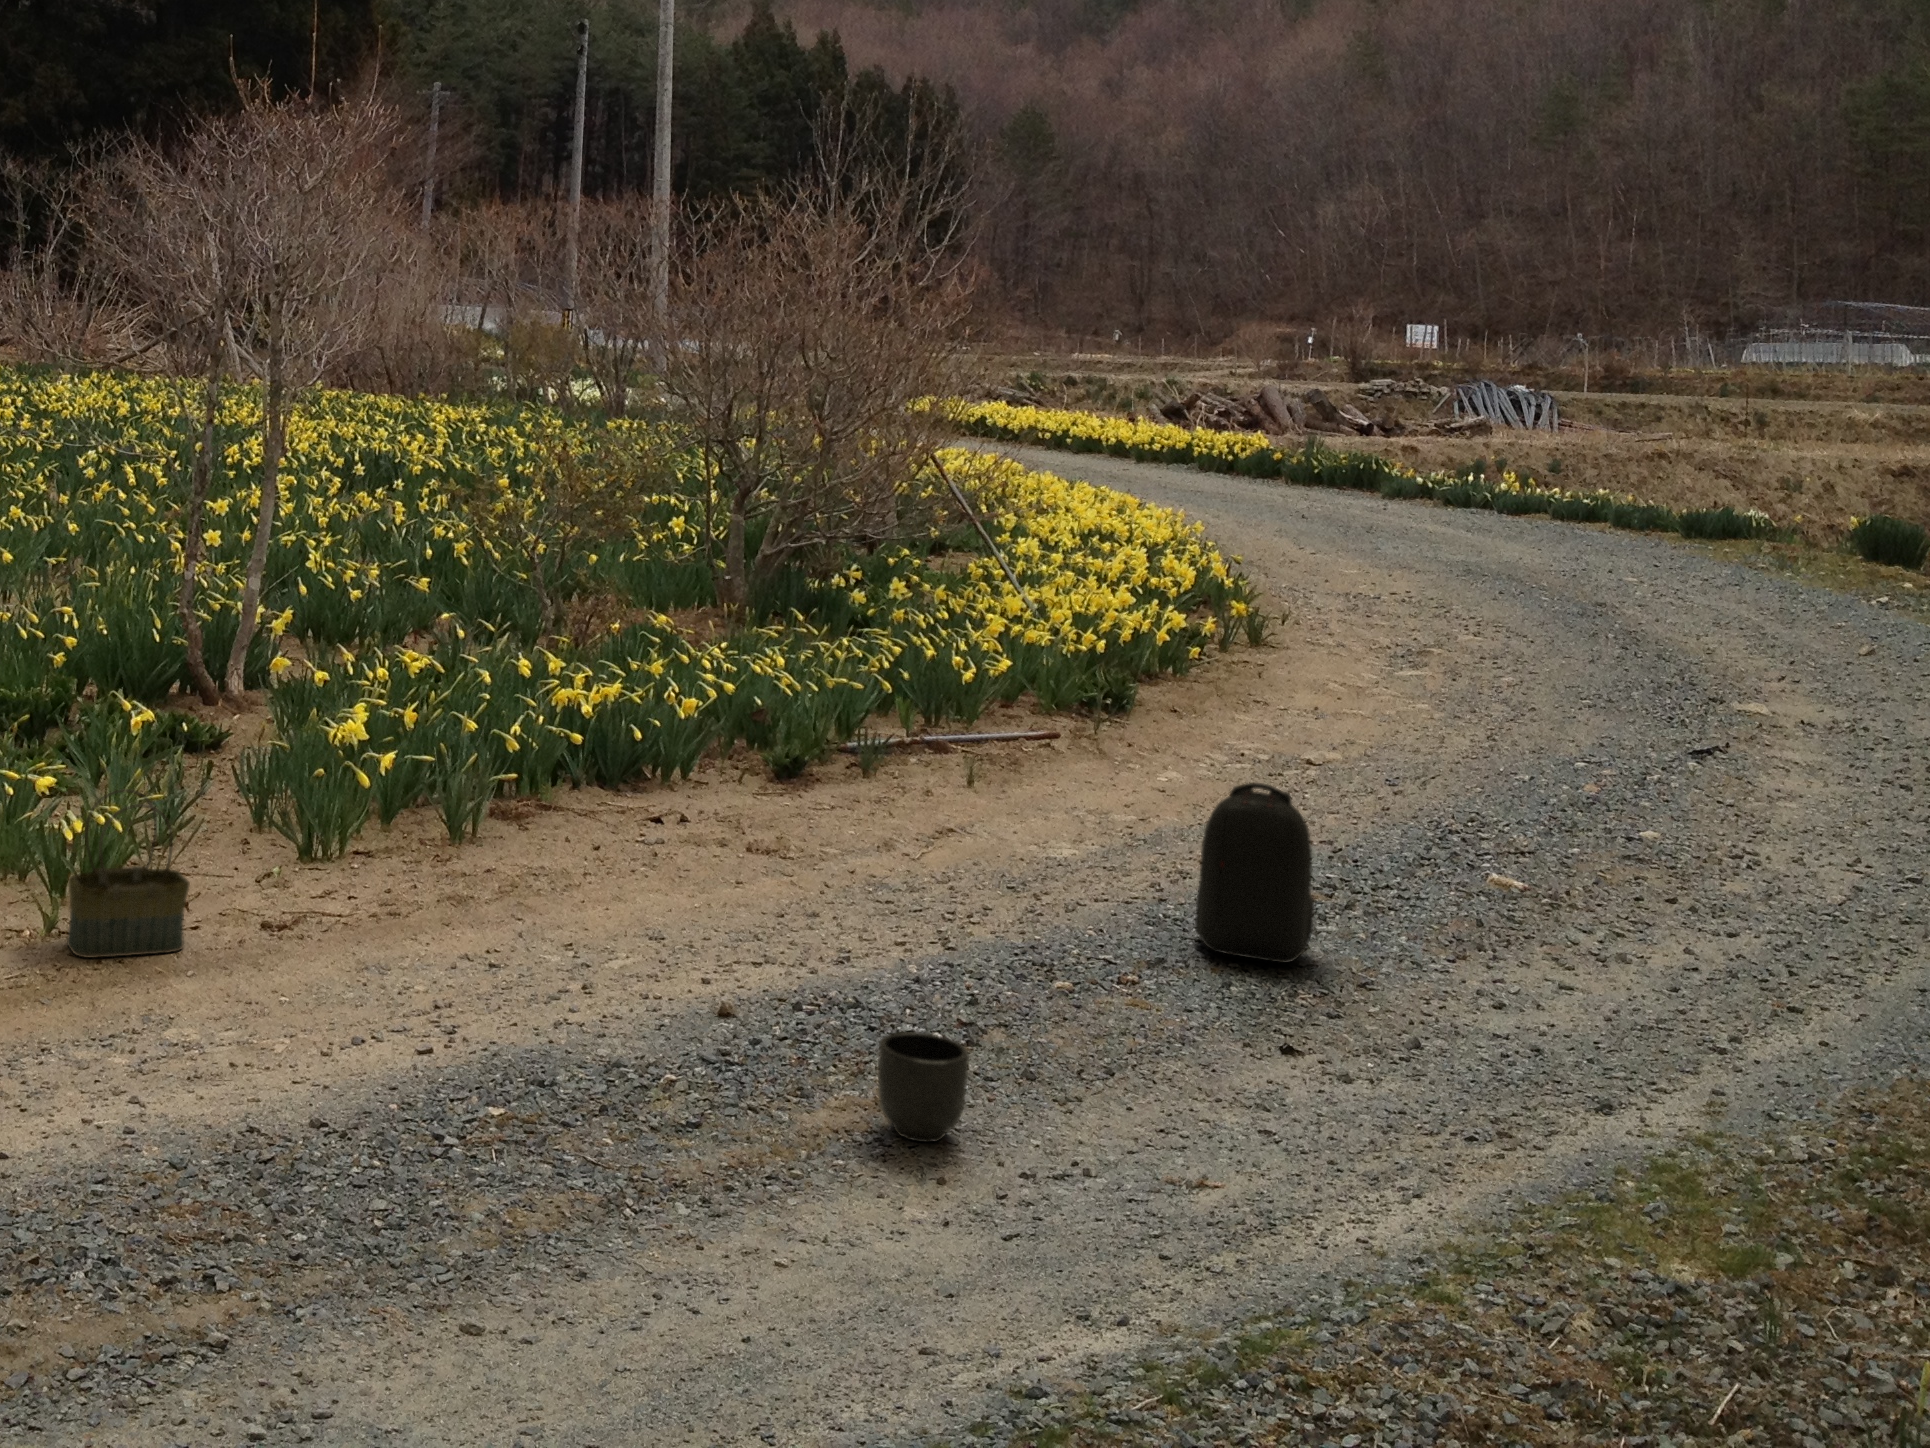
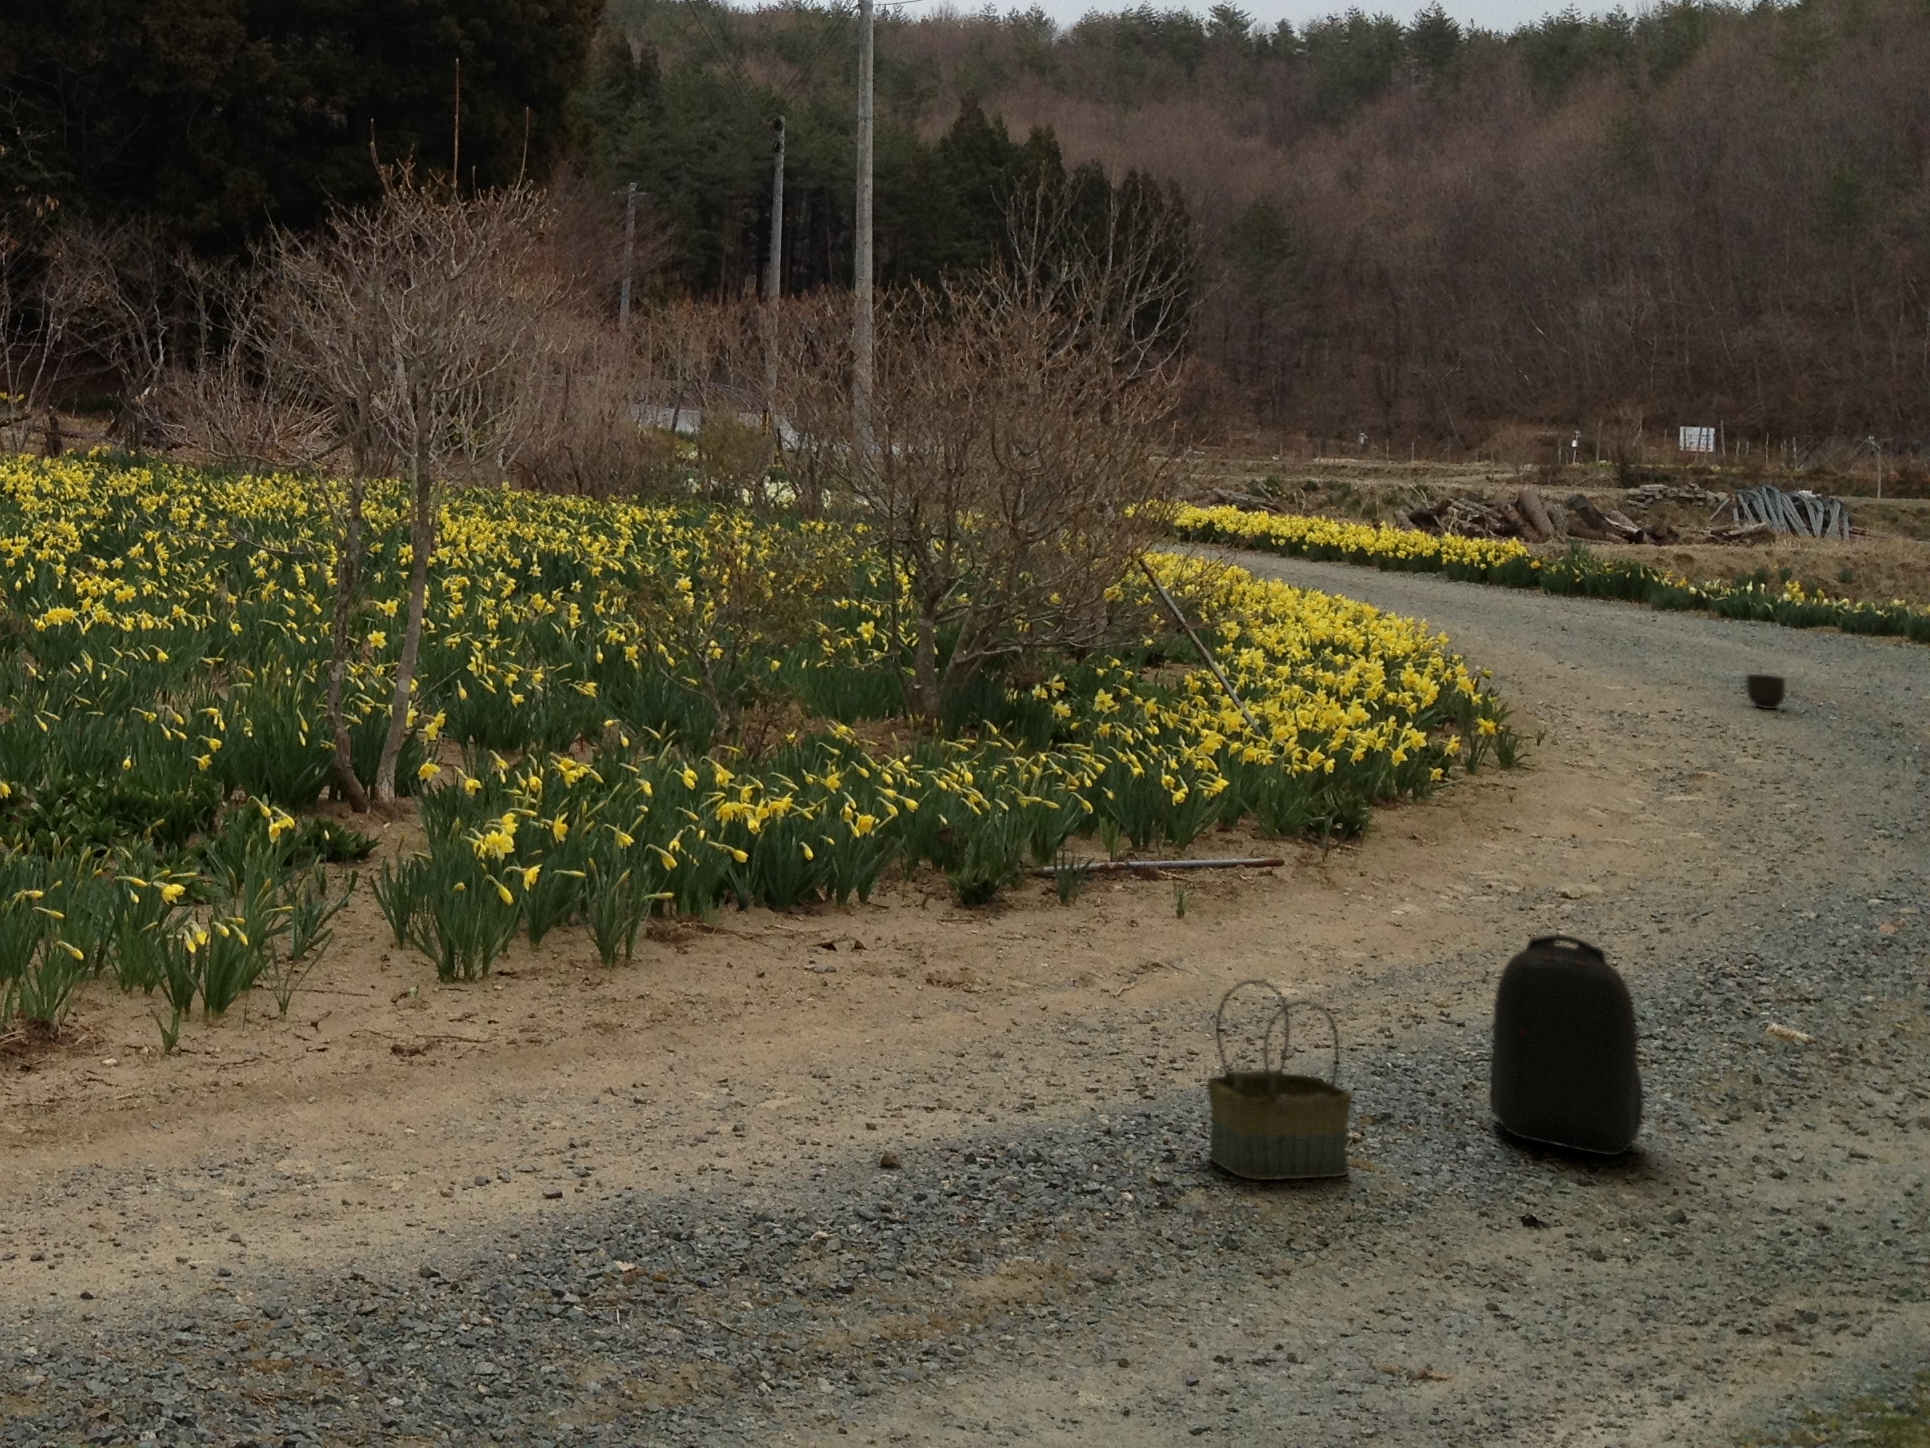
basket: present [67,789,190,958] -> present [1207,980,1352,1180]
planter: present [878,1032,969,1142] -> present [1746,674,1785,709]

